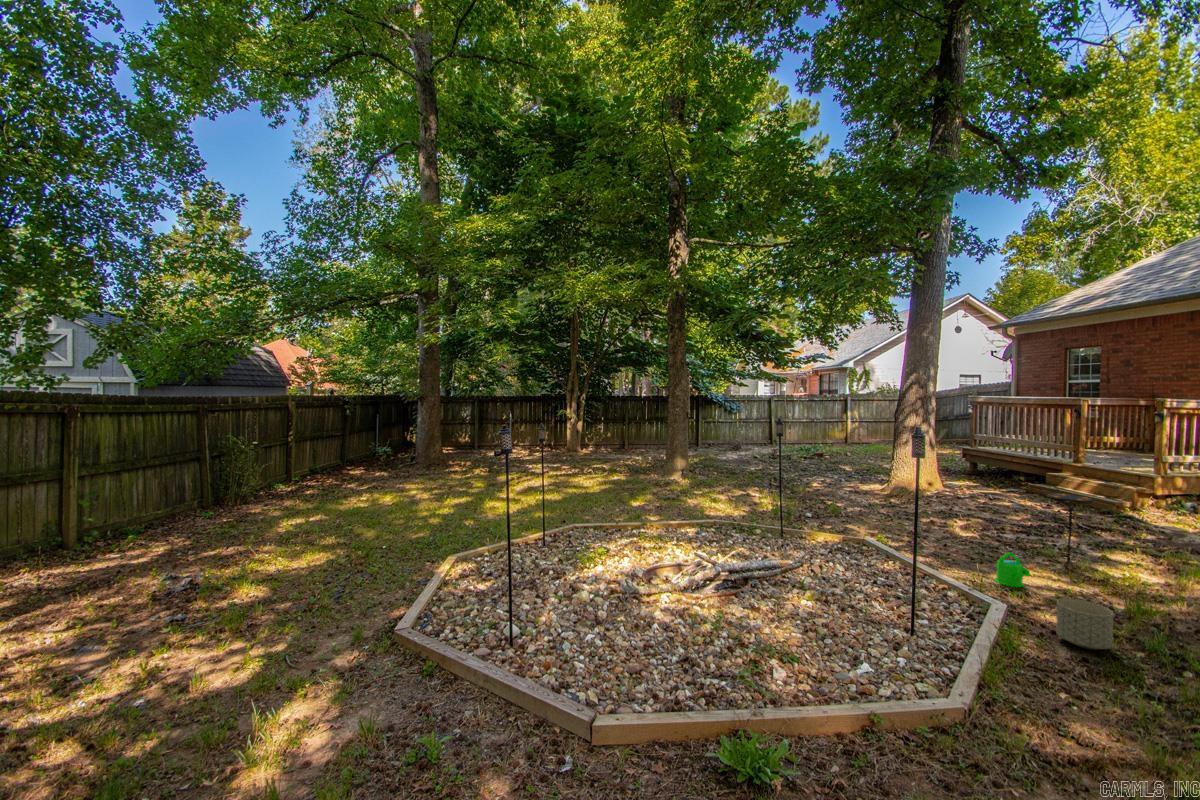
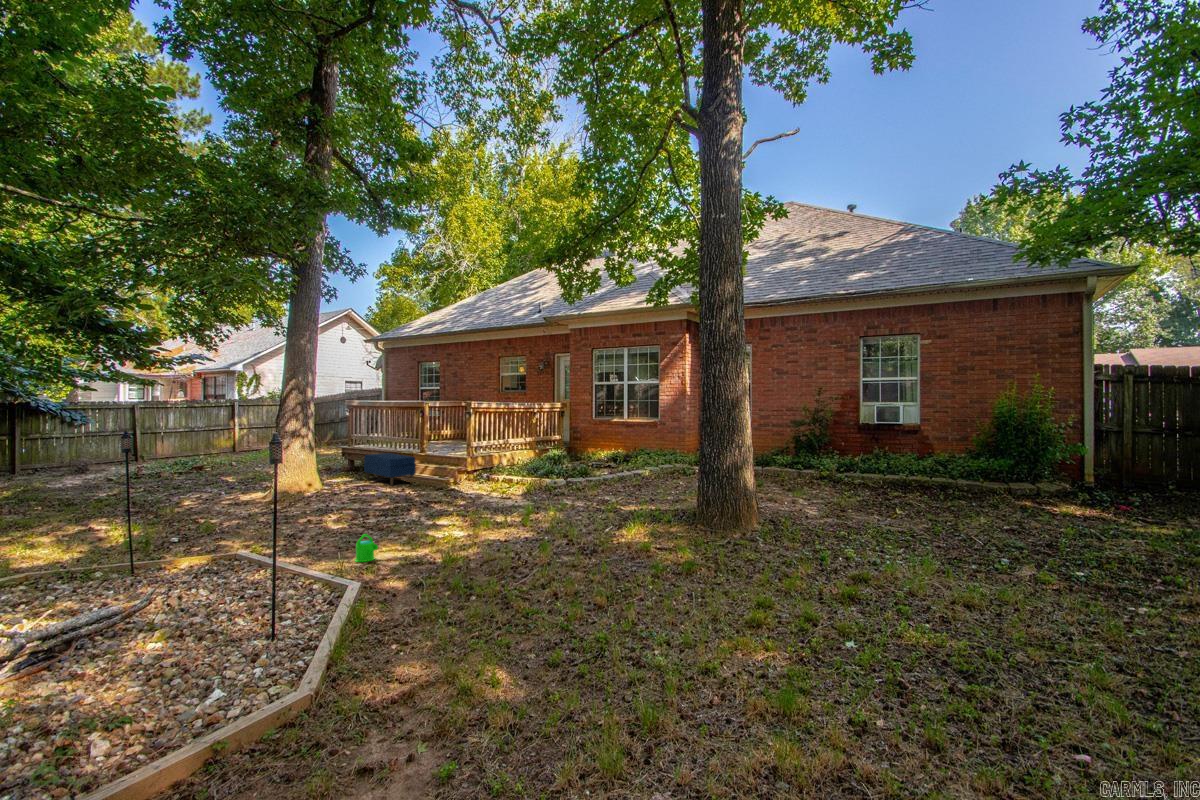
bench: none [990,457,1067,499] -> present [364,453,416,486]
side table: present [1049,493,1094,571] -> none [393,479,421,541]
planter: present [1056,598,1113,650] -> none [390,557,422,592]

